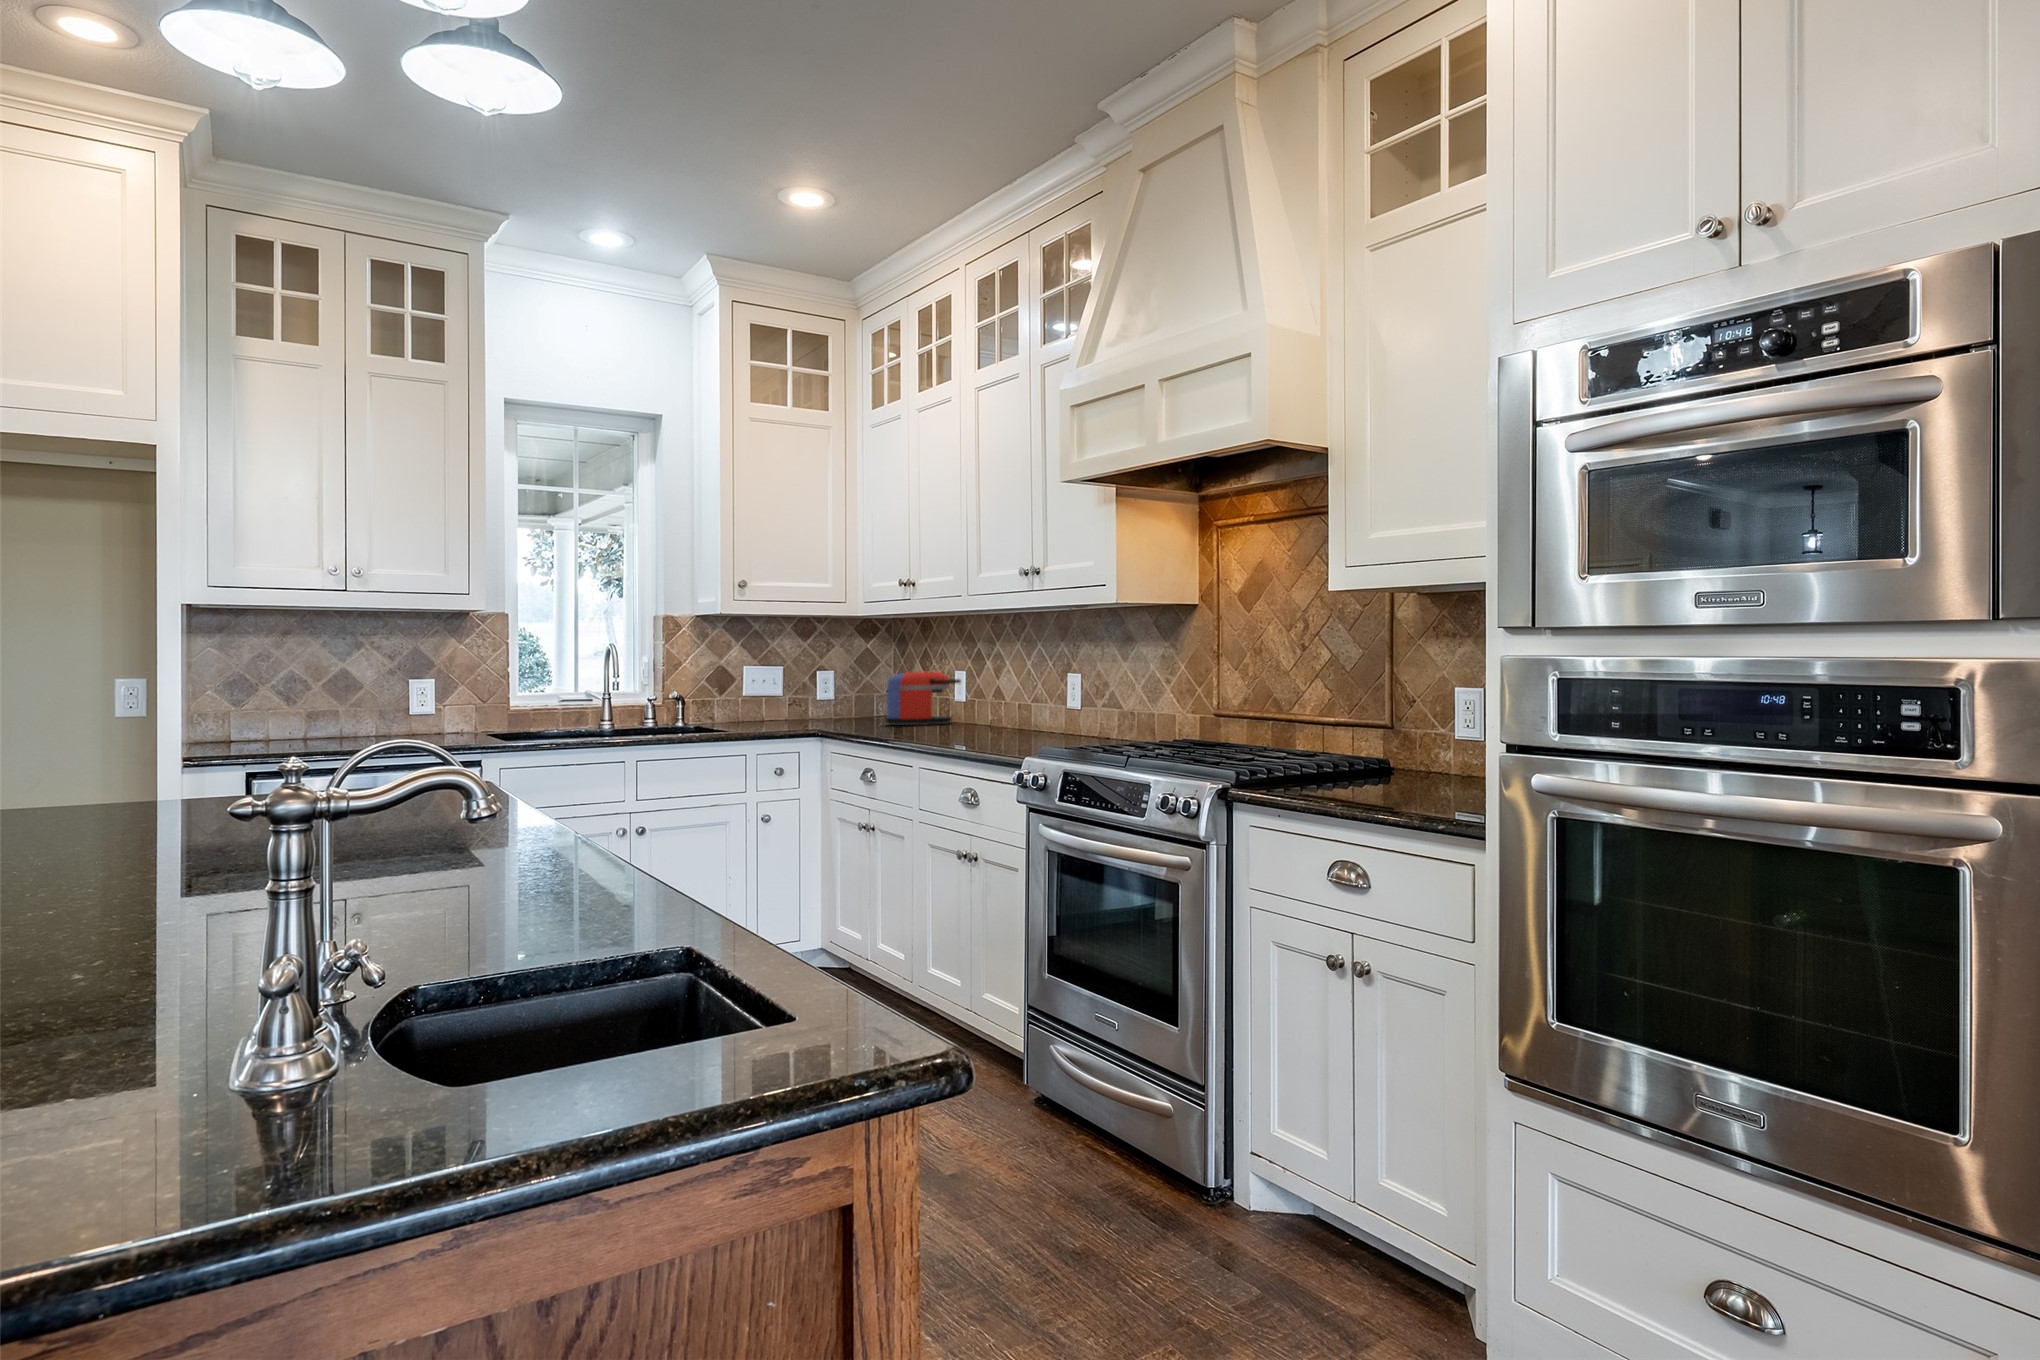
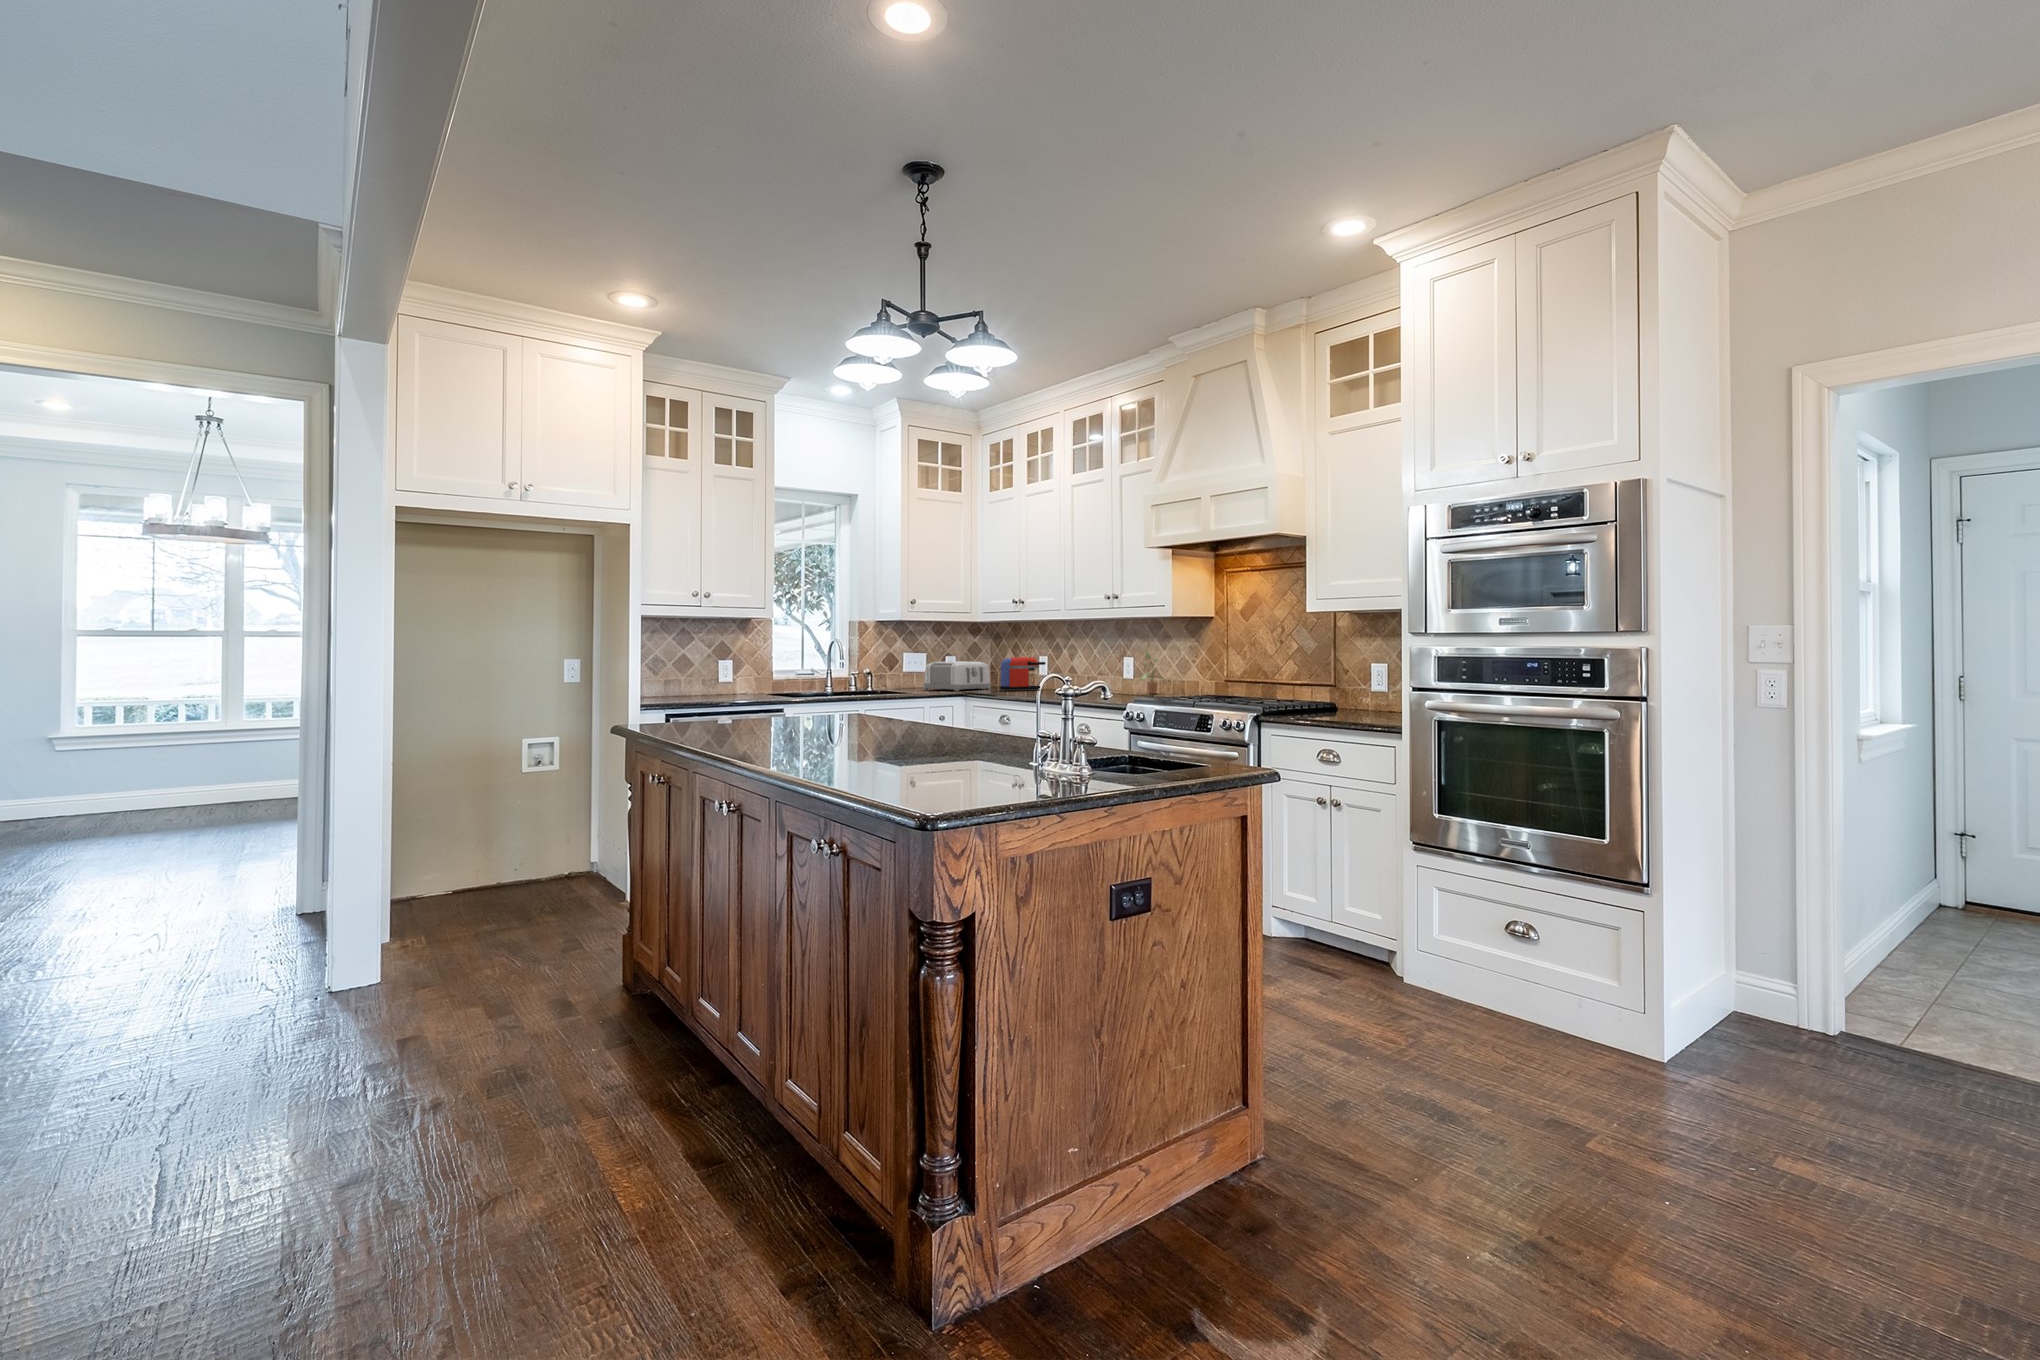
potted plant: none [1080,659,1141,733] -> present [1139,651,1158,694]
toaster: none [778,678,882,726] -> present [924,661,991,691]

